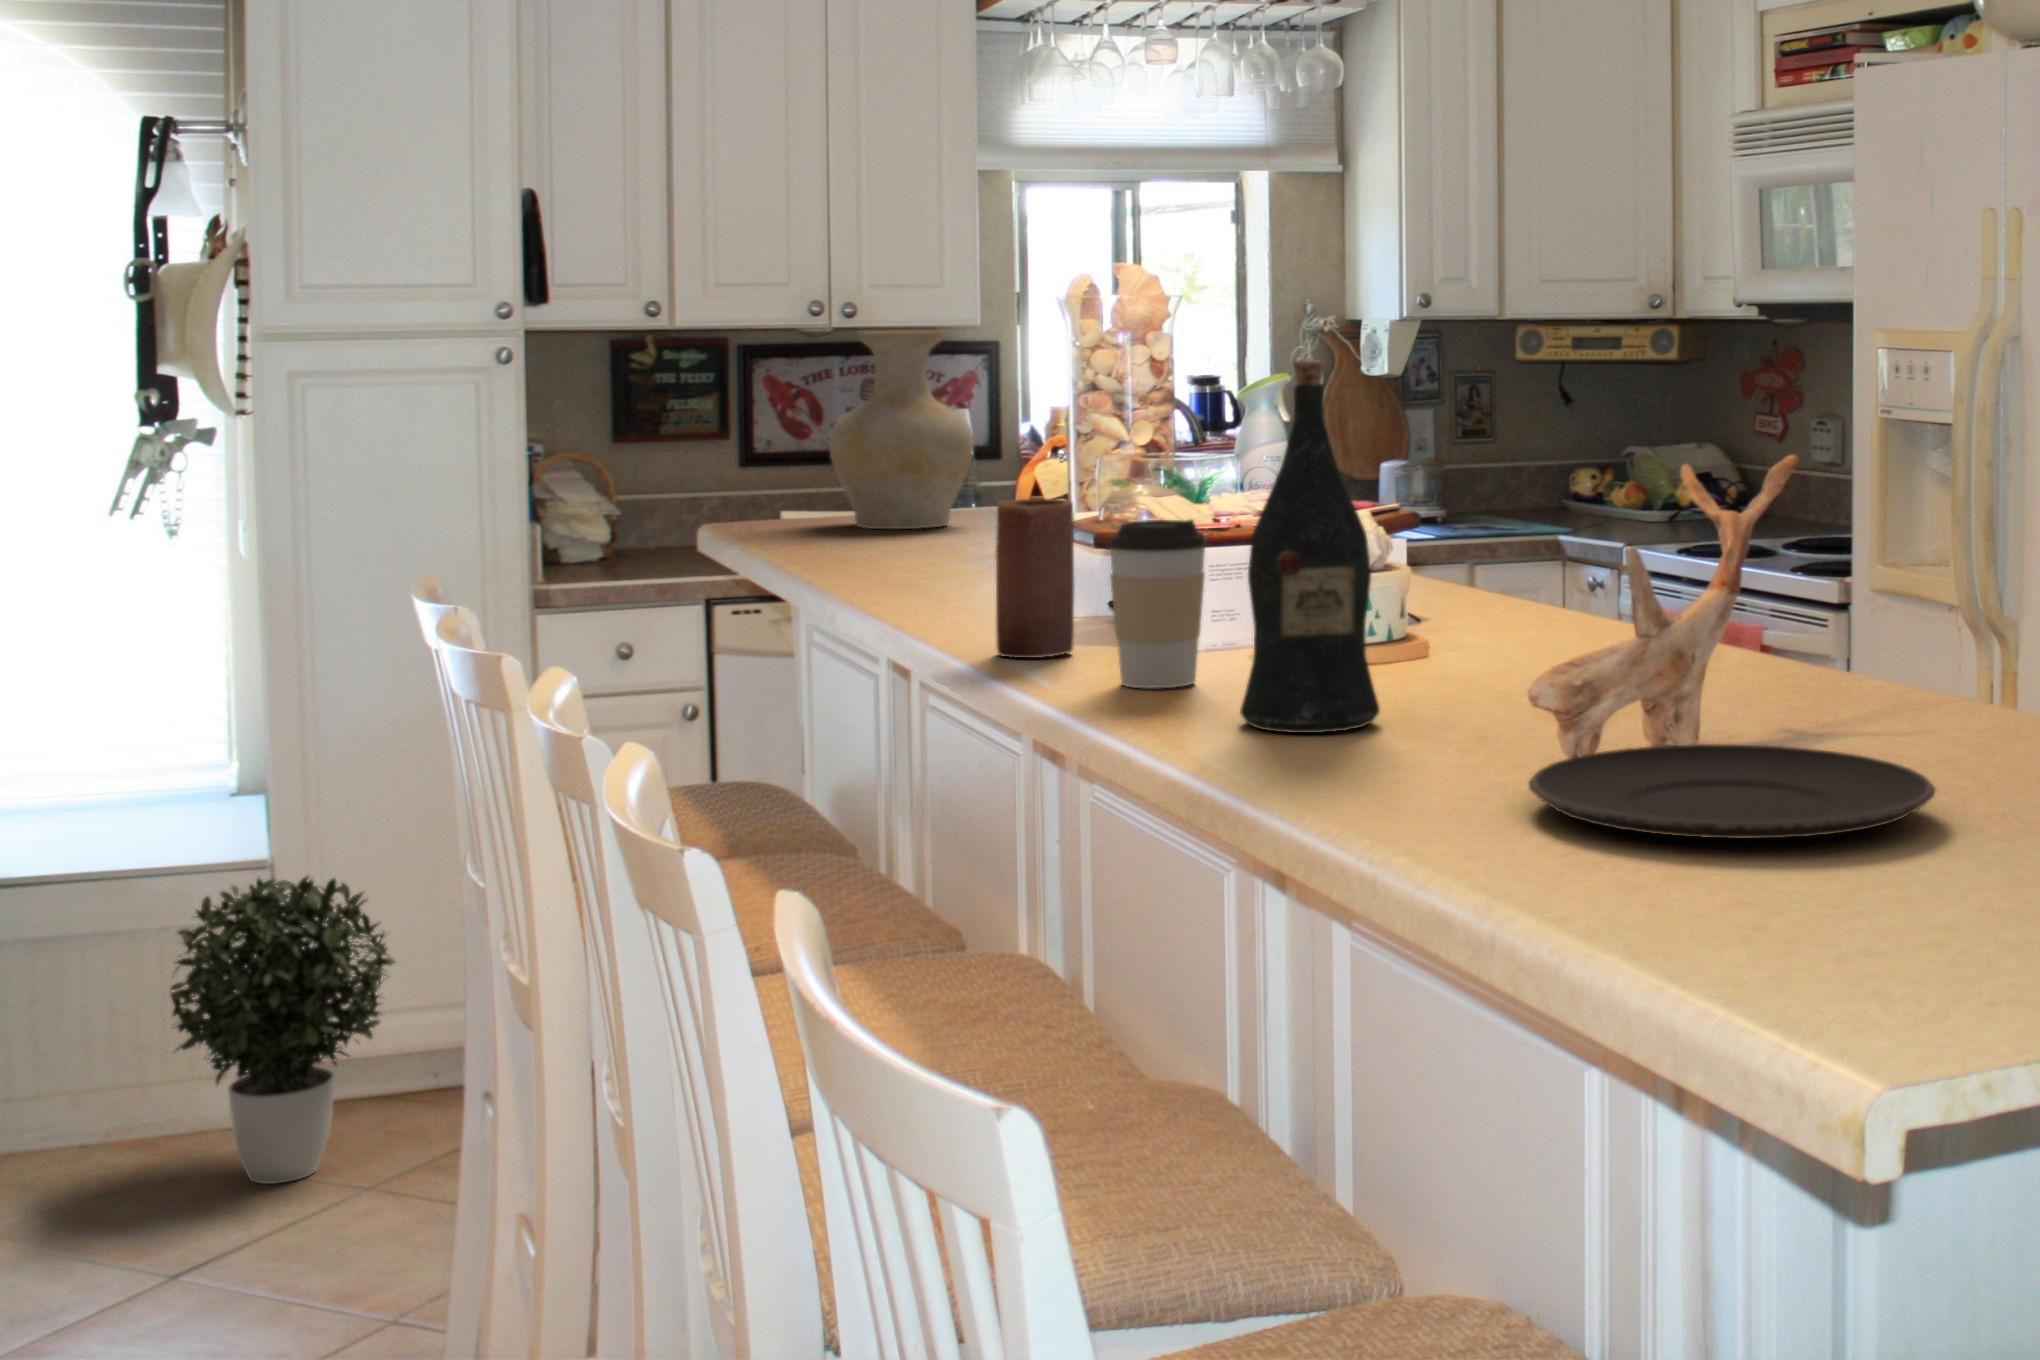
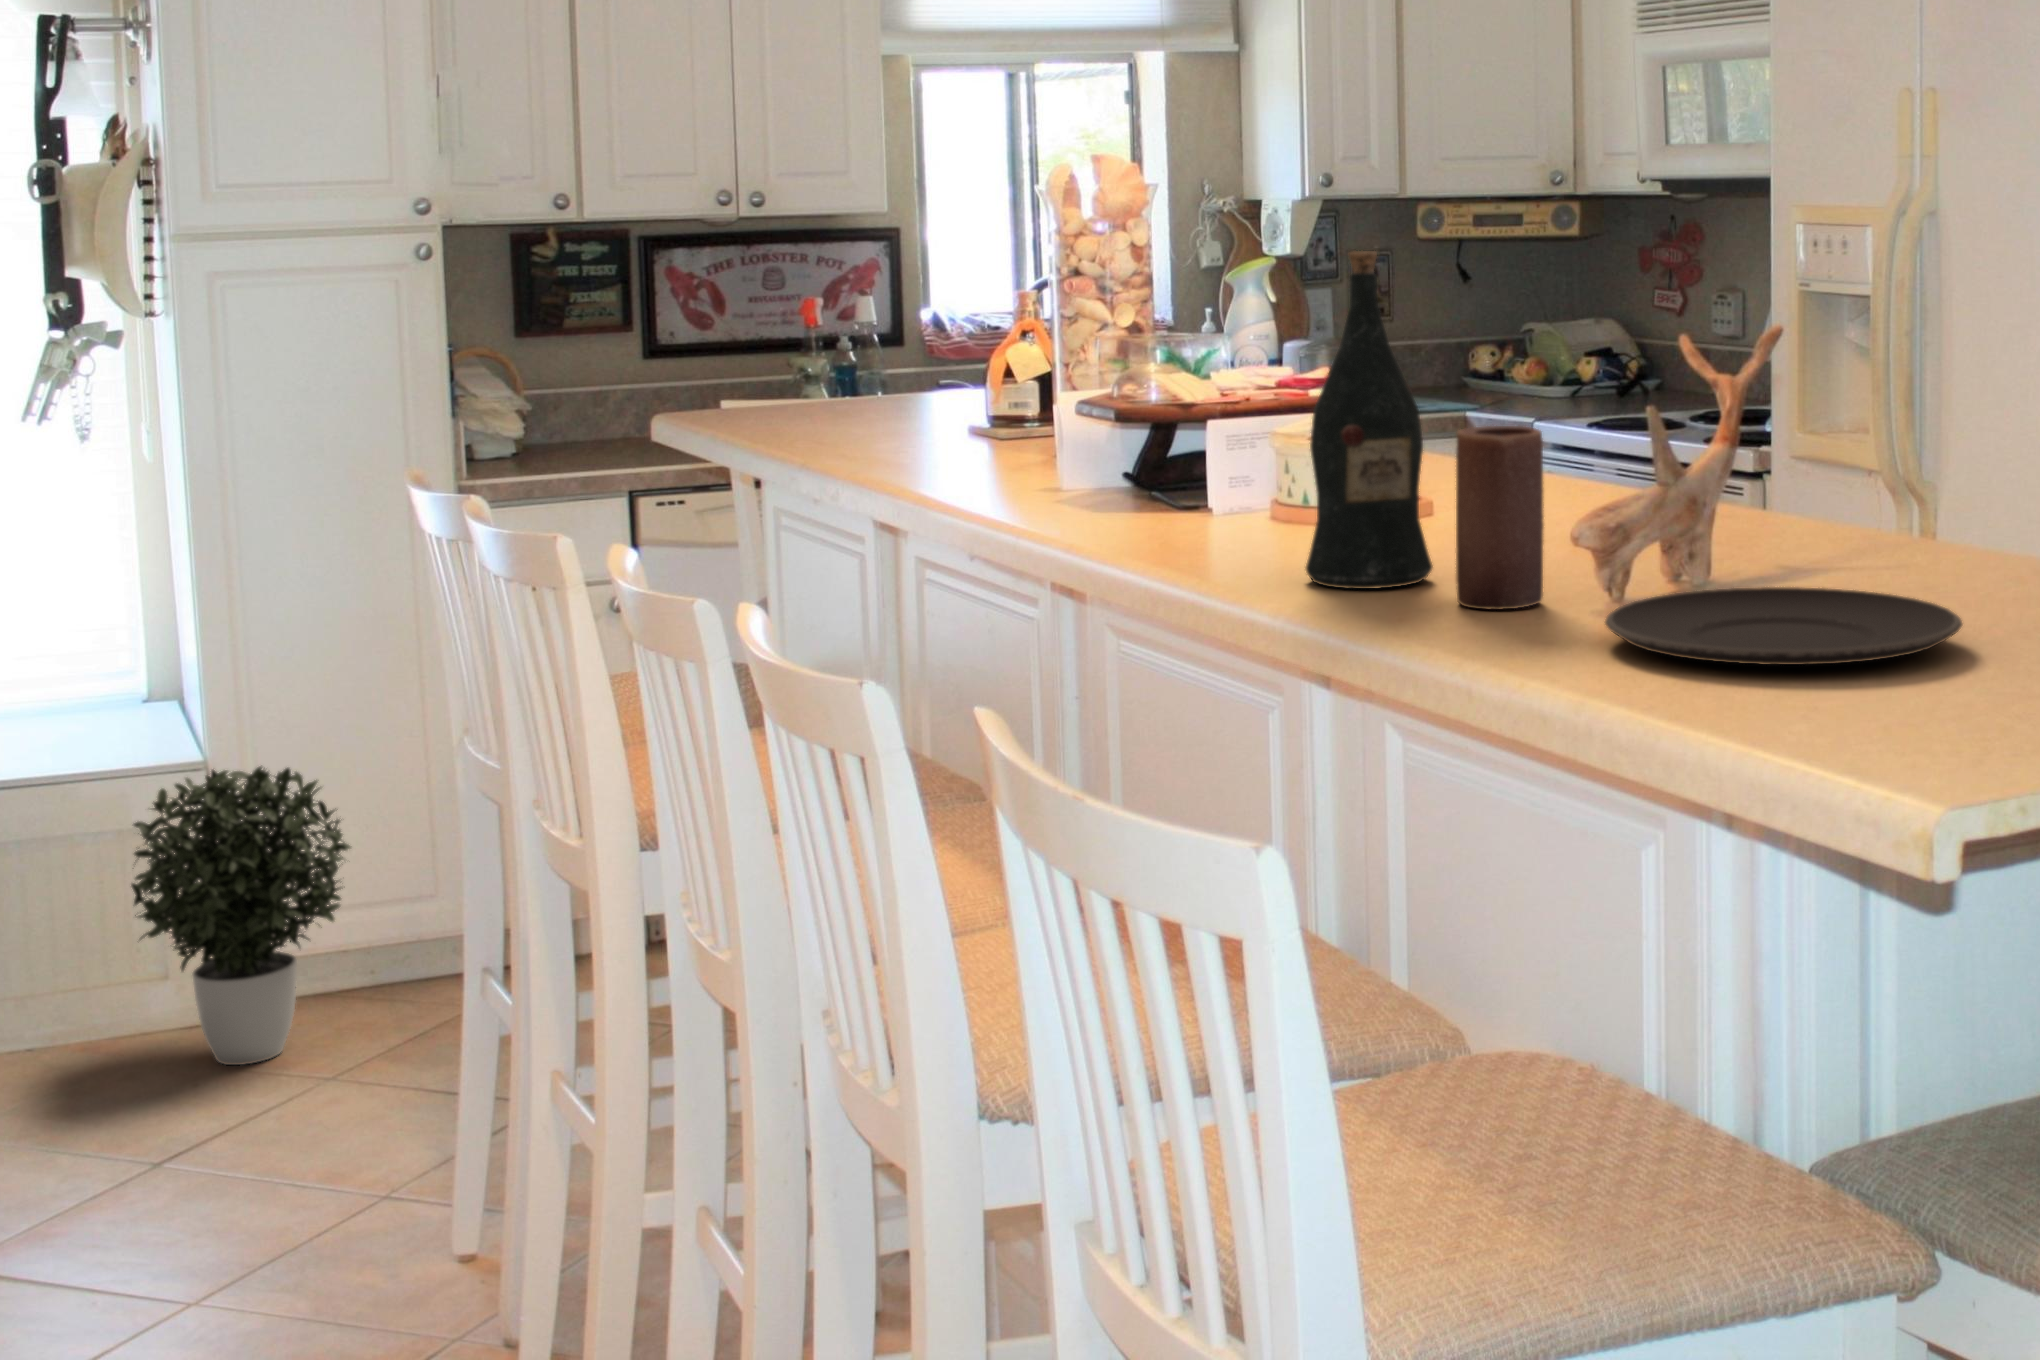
vase: present [829,331,974,529] -> none [786,220,927,413]
candle: present [996,499,1074,658] -> present [1456,426,1544,610]
coffee cup: present [1109,520,1207,688] -> none [1159,398,1251,554]

